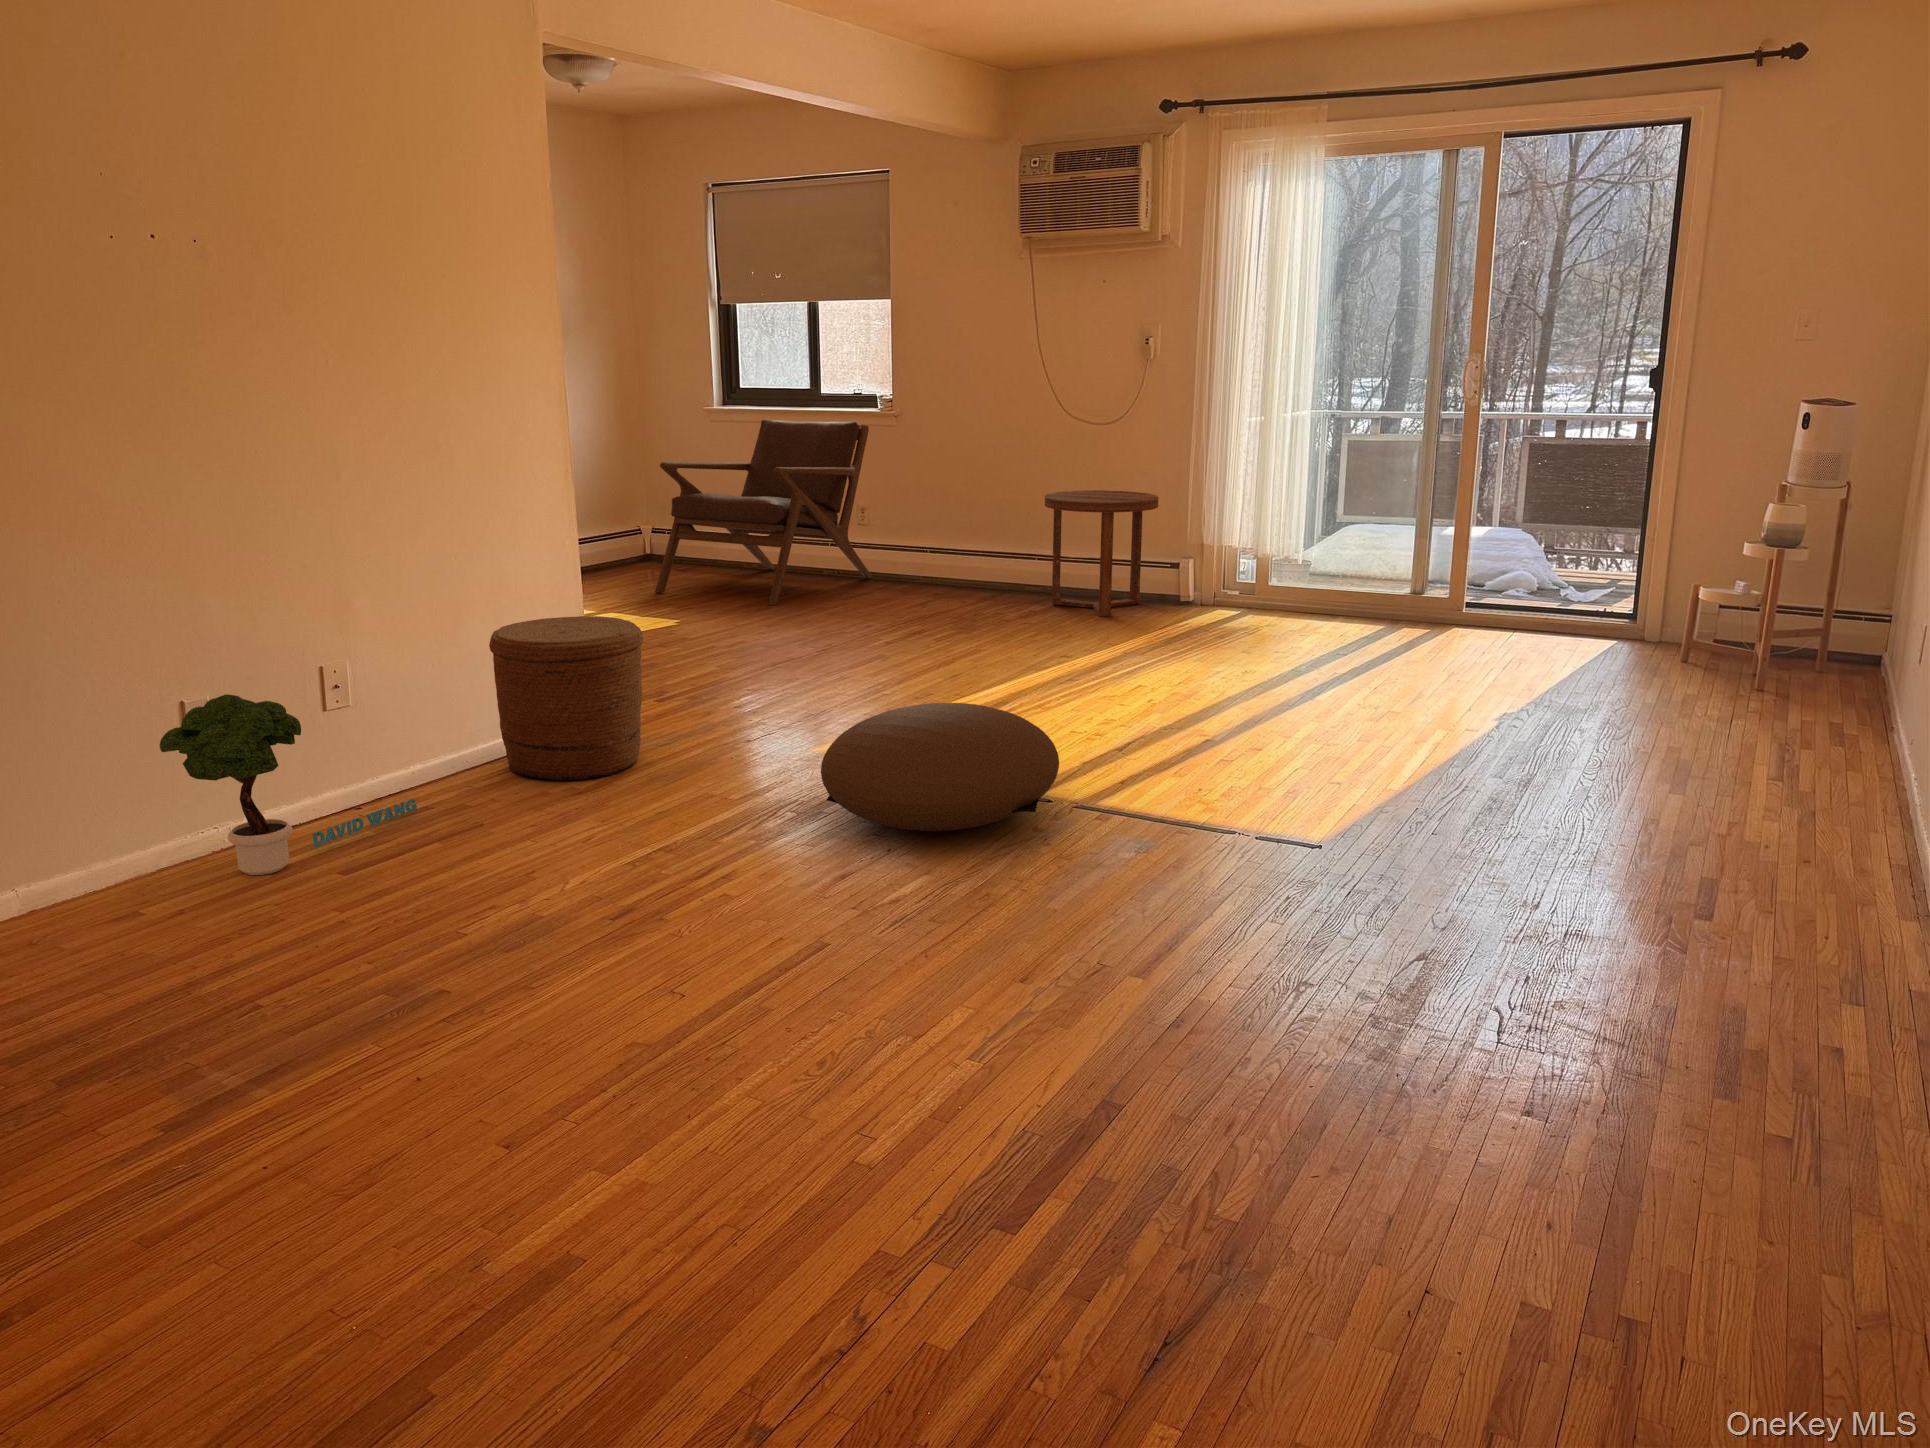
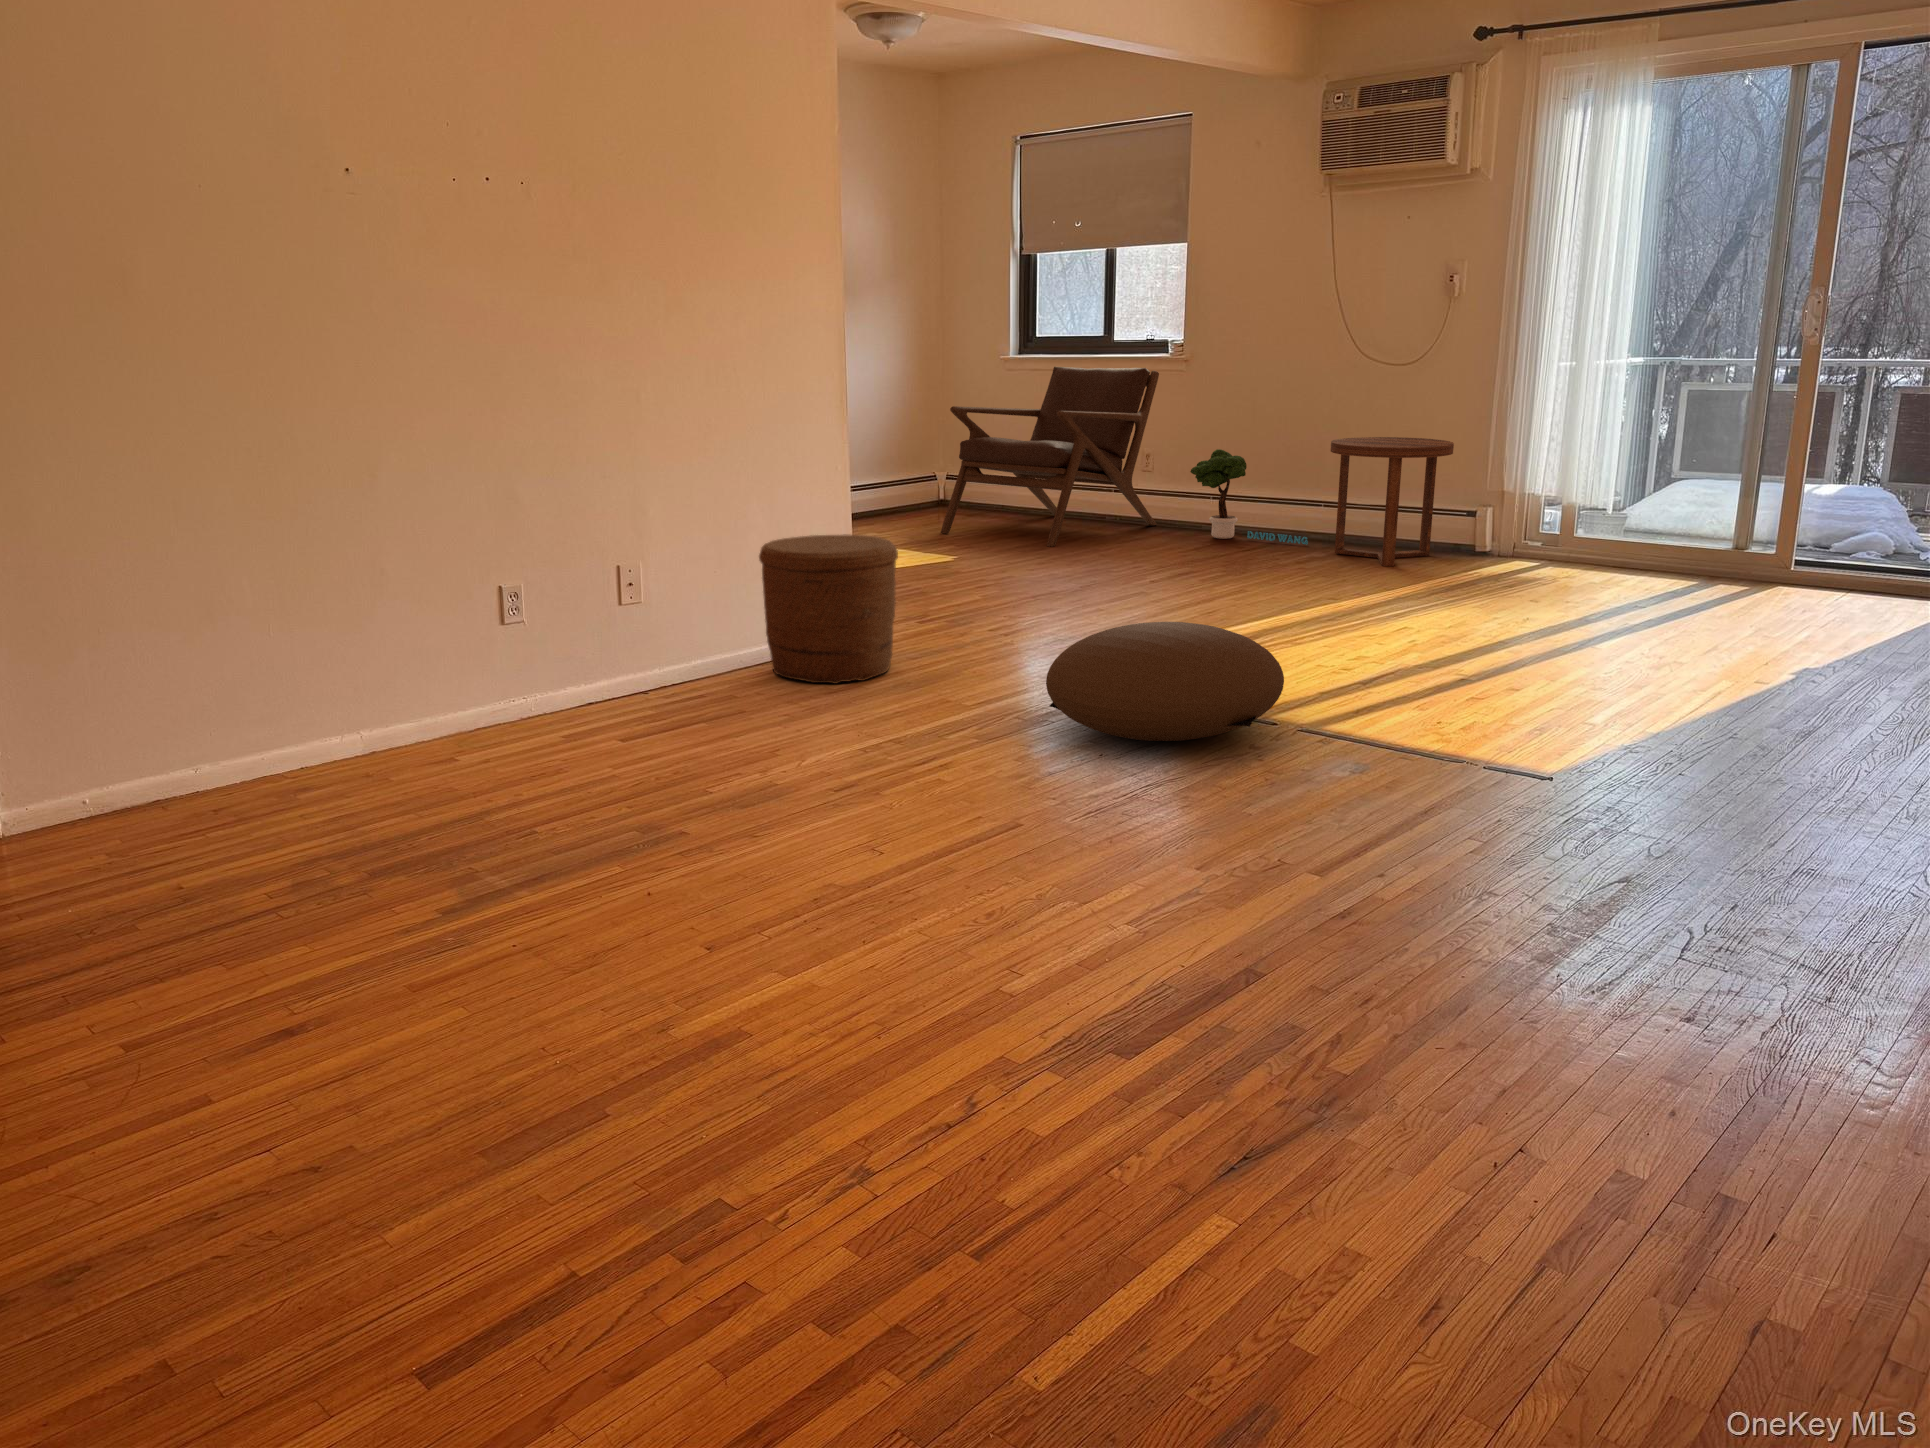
potted tree: present [160,694,417,875] -> present [1190,449,1308,545]

